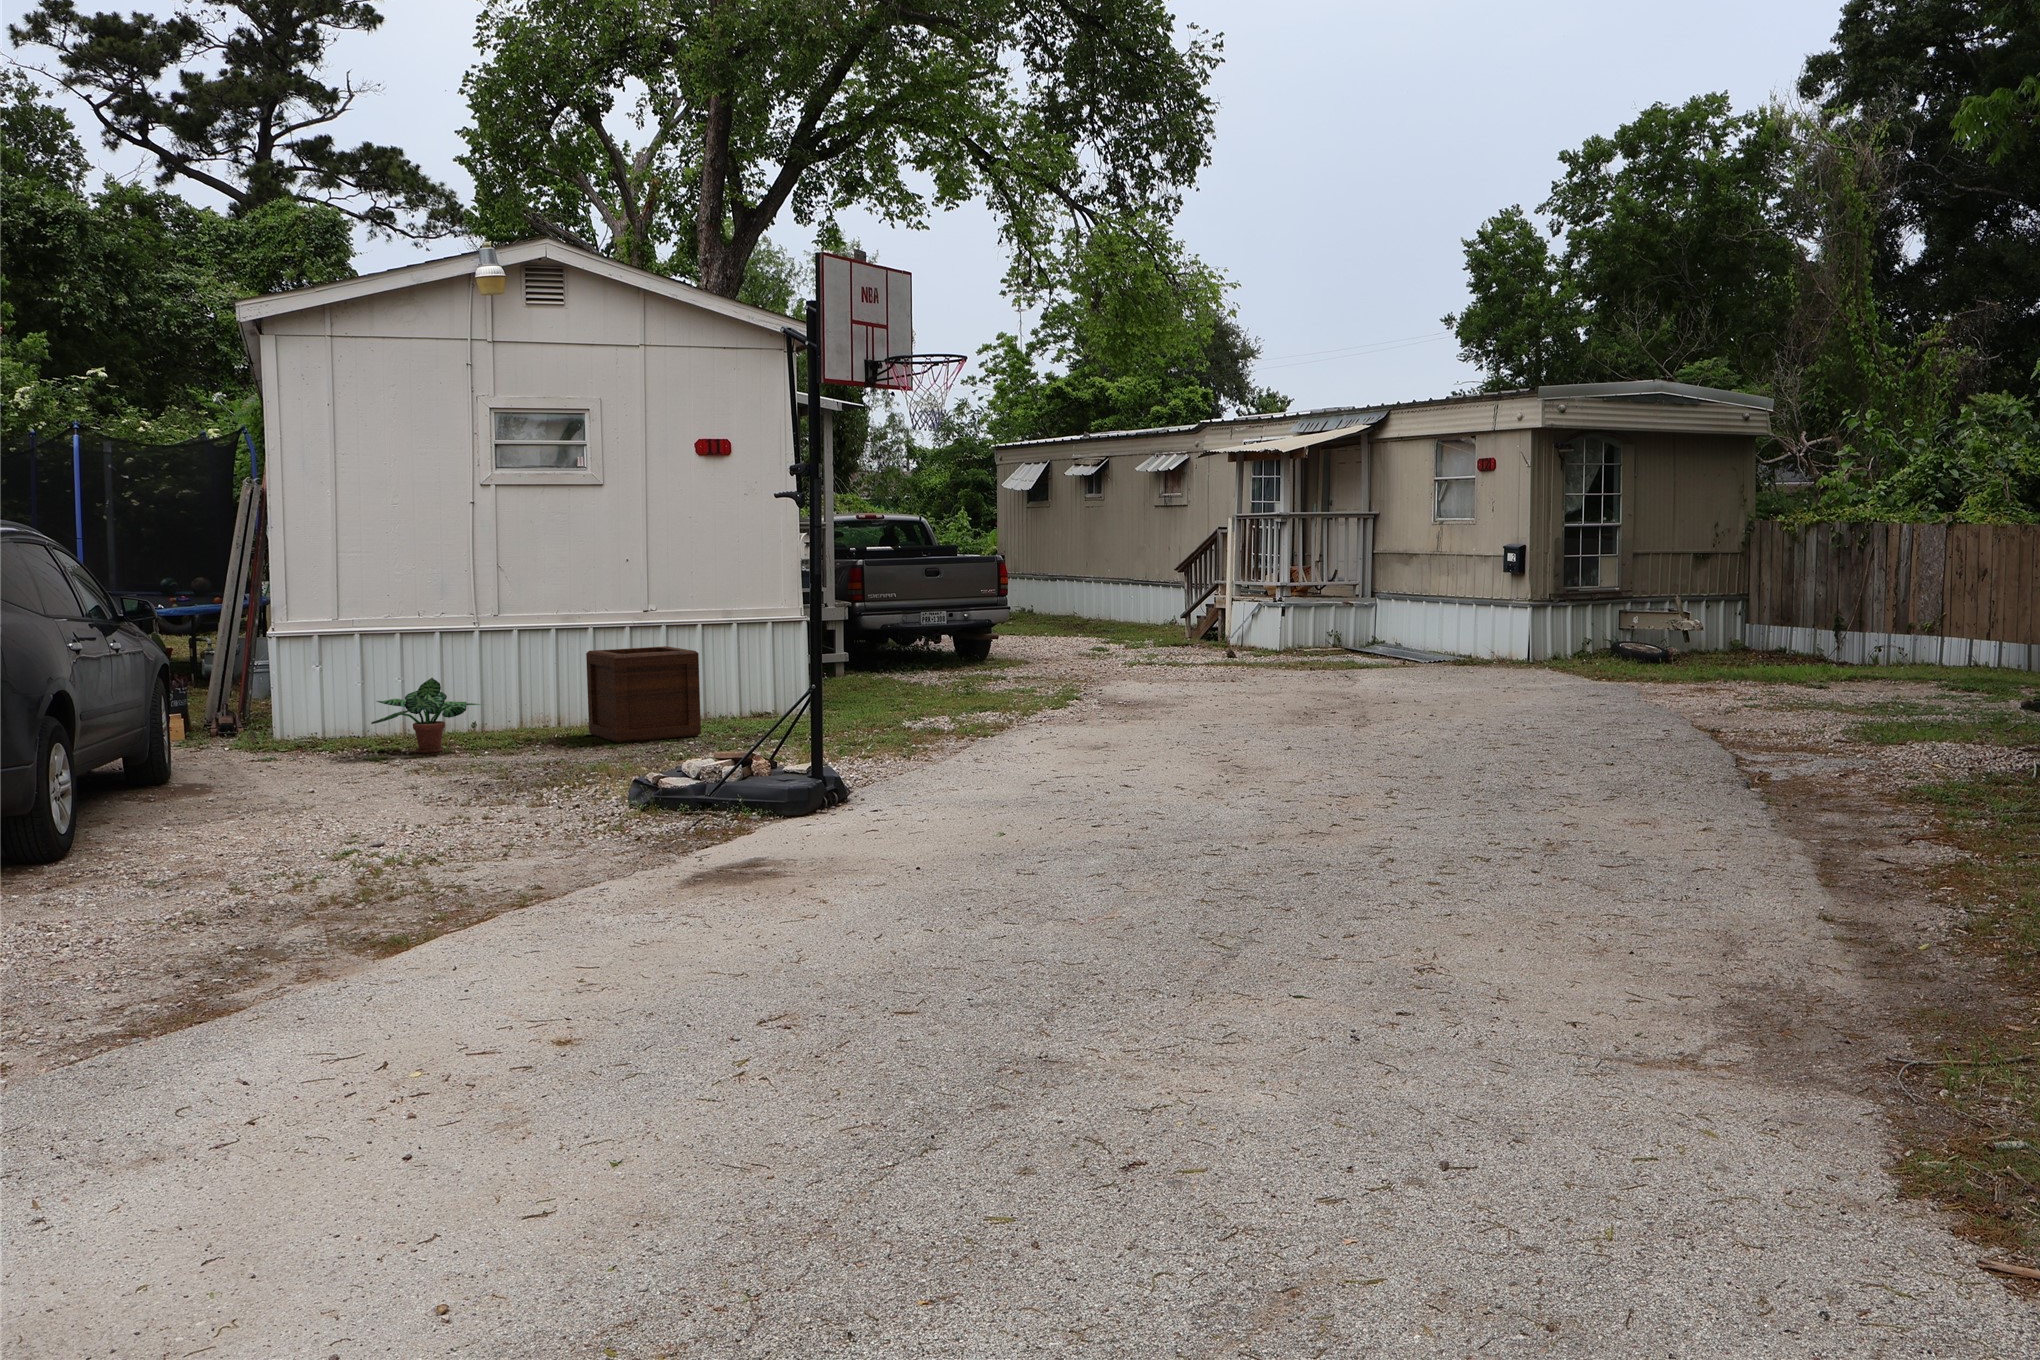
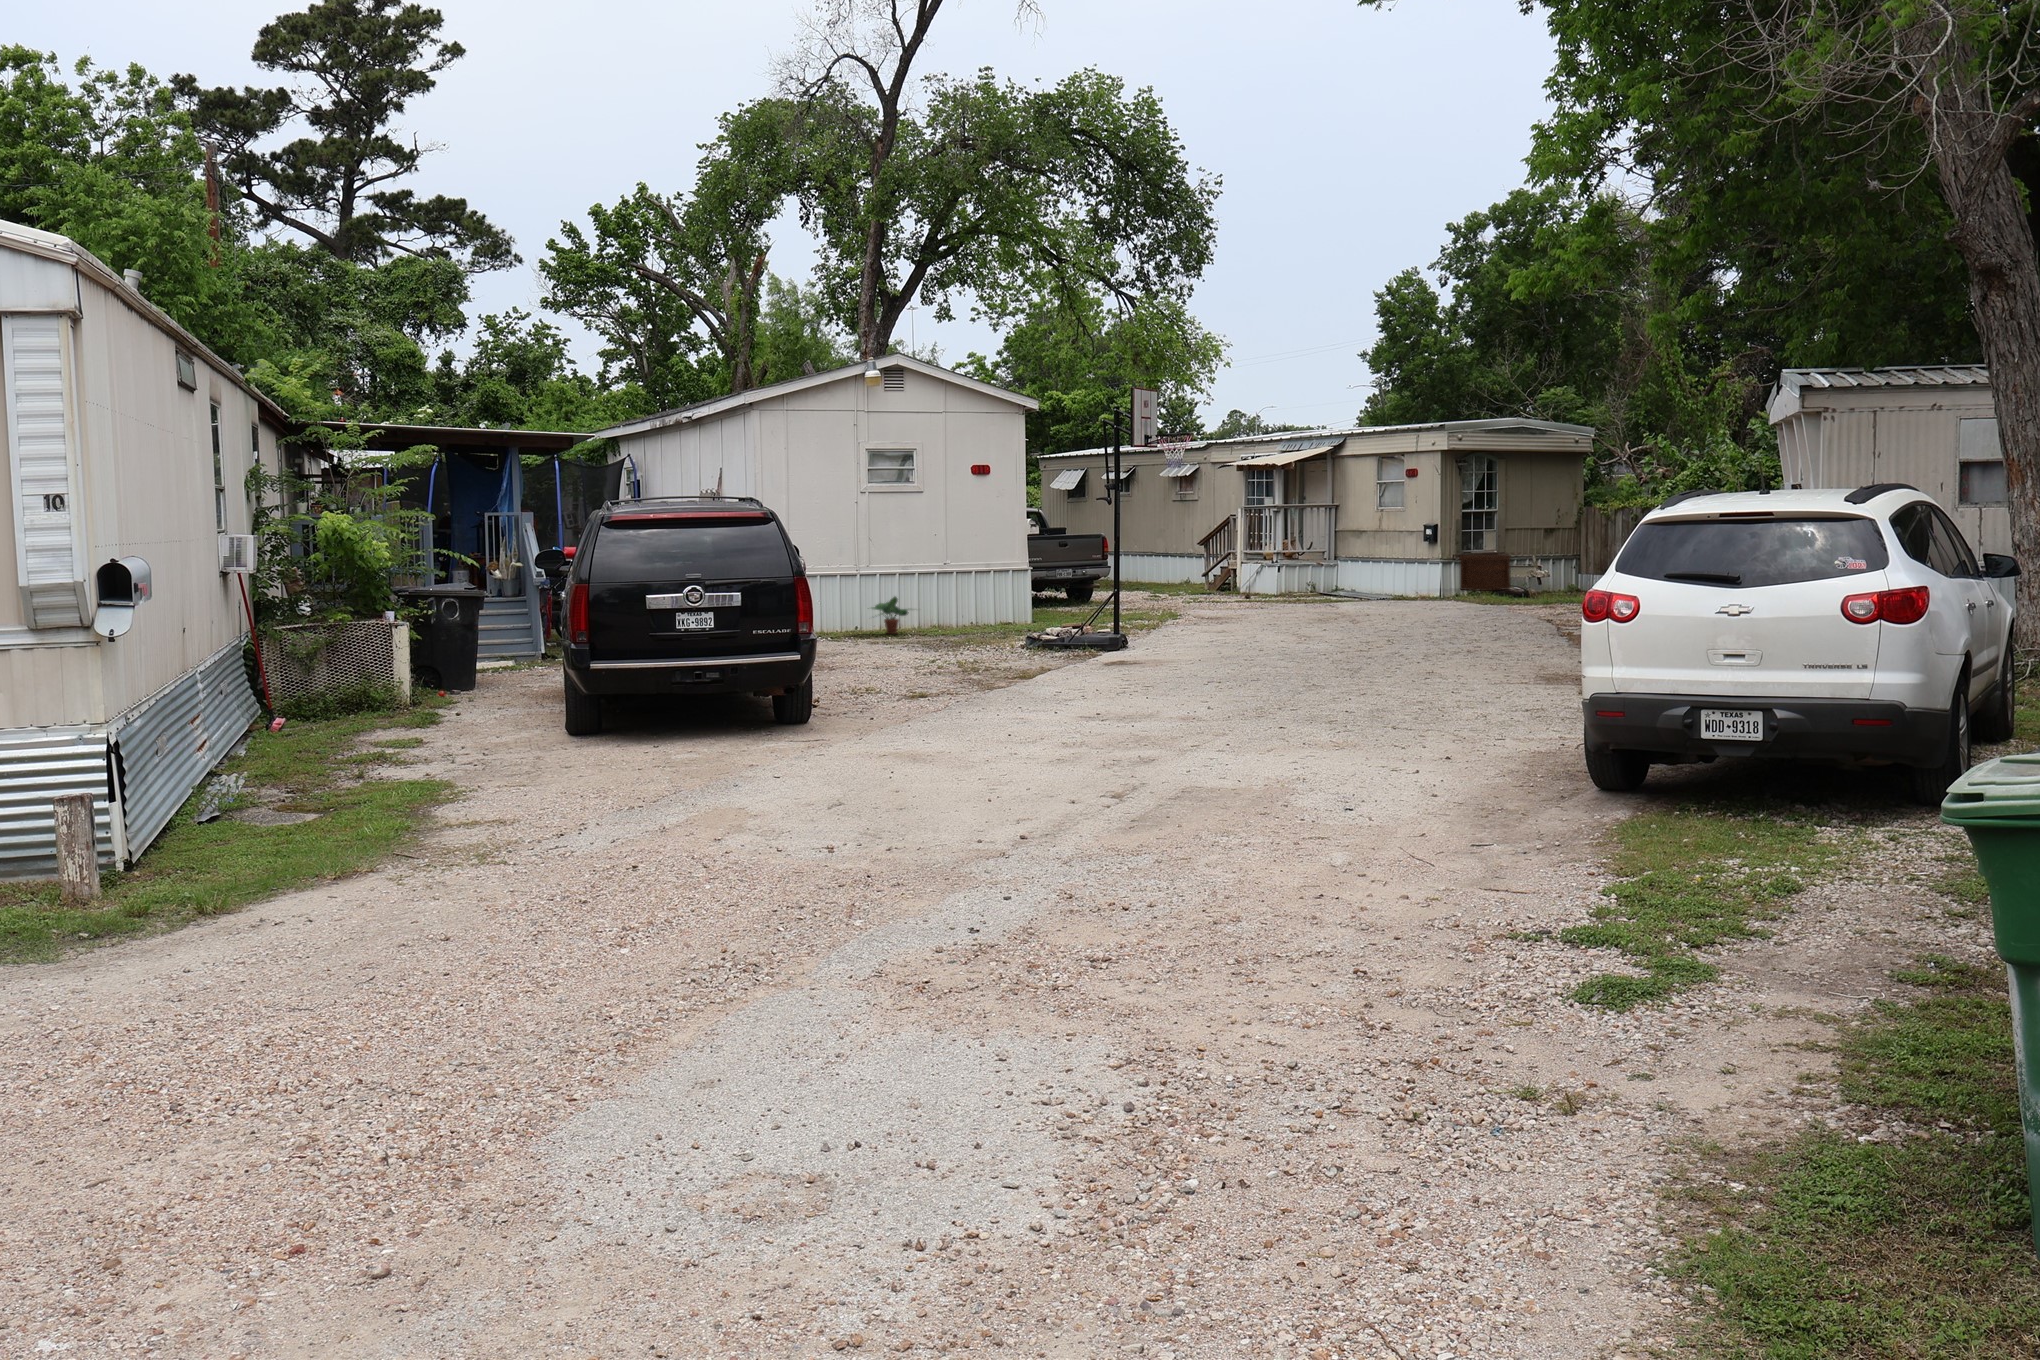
wooden crate: present [586,646,701,743] -> present [1459,554,1511,591]

